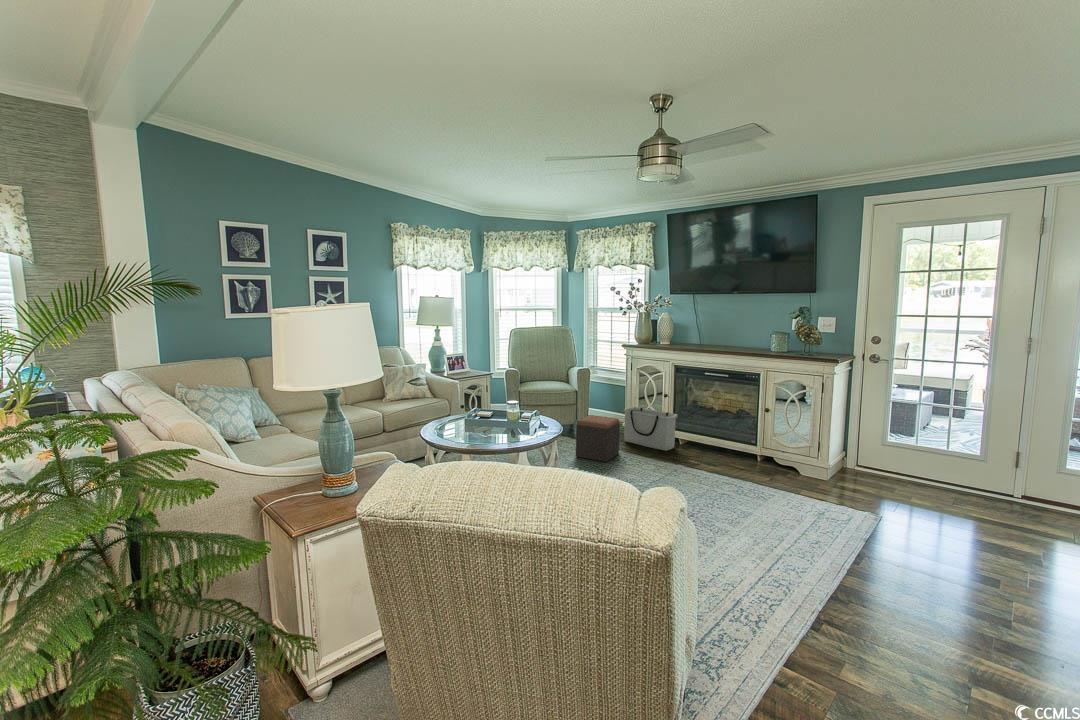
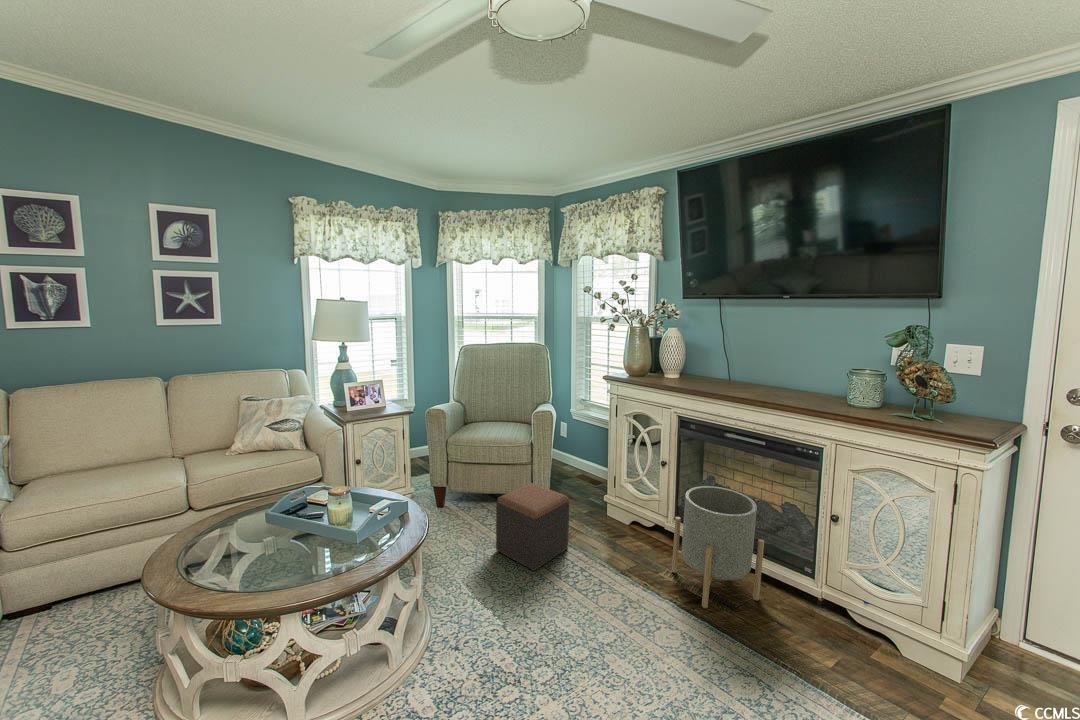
planter: none [684,404,737,466] -> present [672,486,764,608]
storage bin: present [624,407,678,451] -> none [591,467,670,552]

